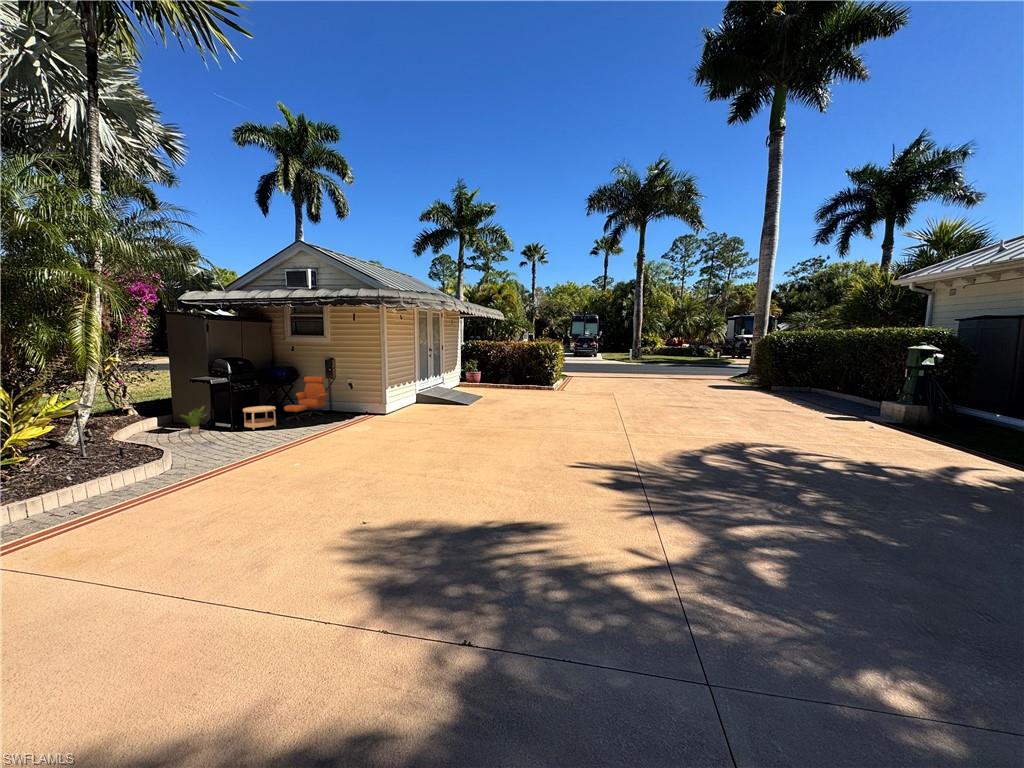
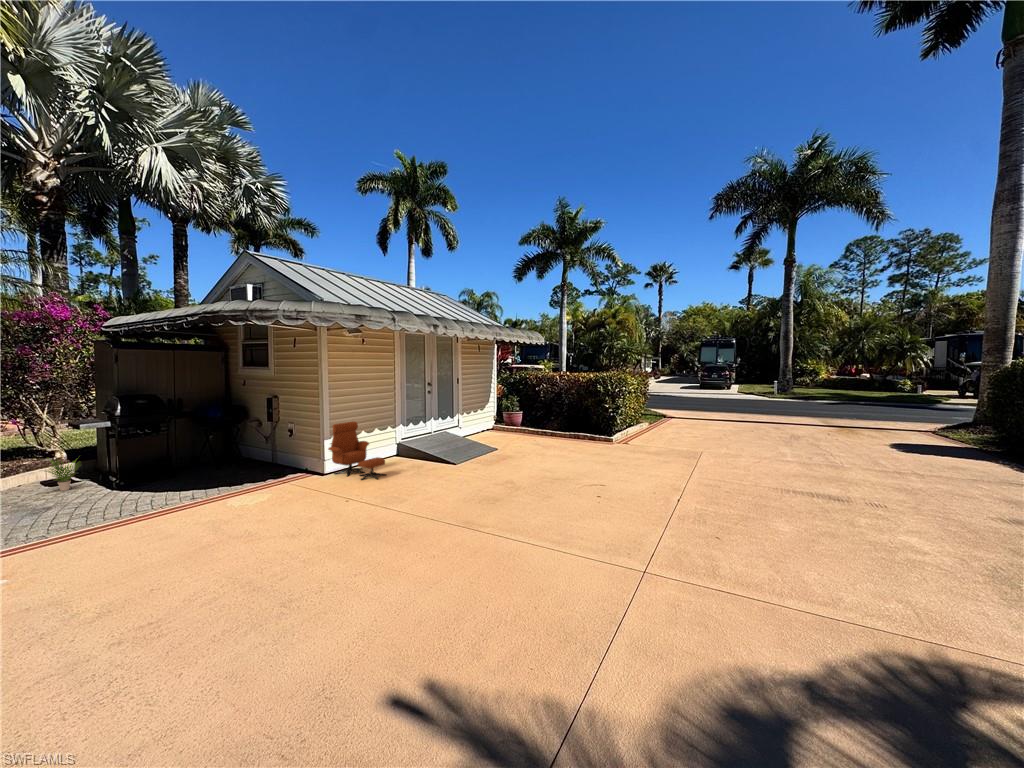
lounge chair: present [284,376,328,420] -> present [328,422,386,480]
side table: present [243,406,276,429] -> none [124,457,171,490]

